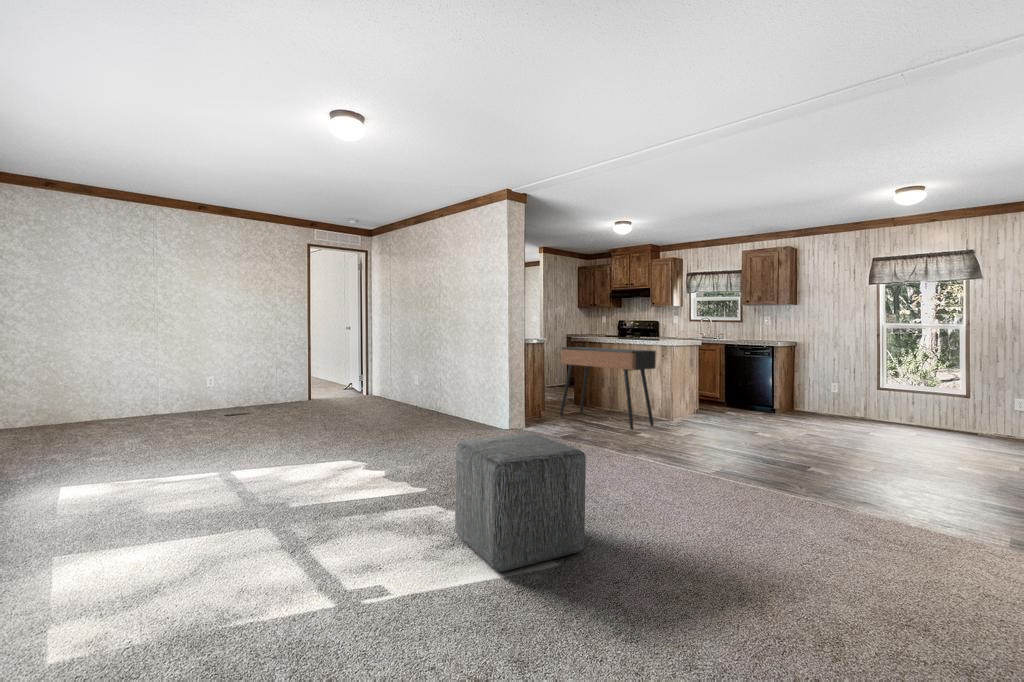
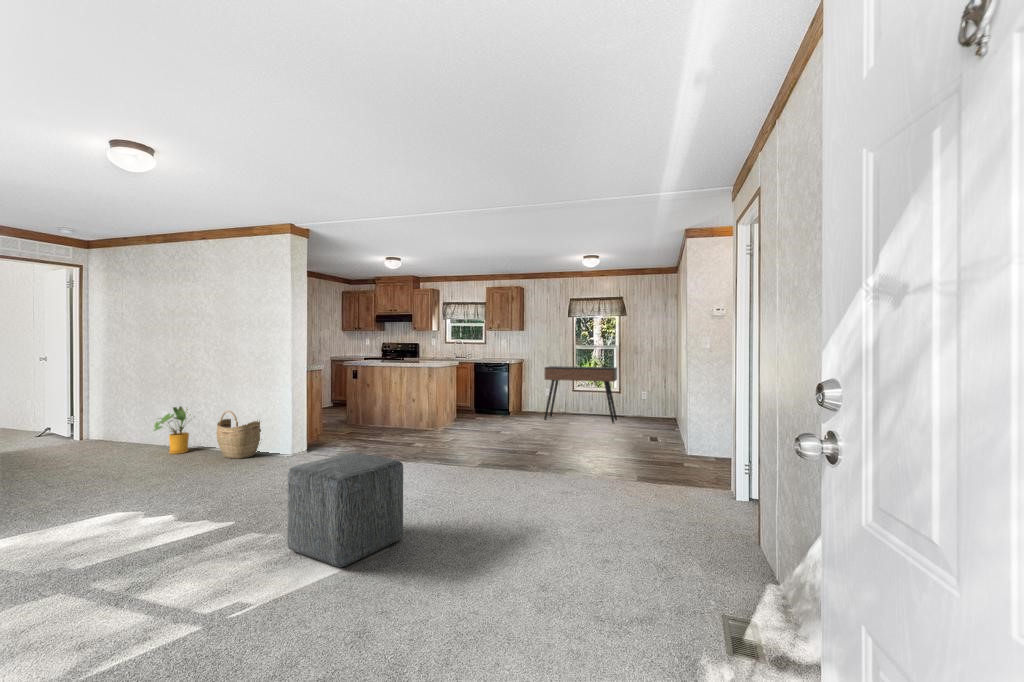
console table: present [560,347,656,430] -> present [544,366,617,423]
house plant: none [399,373,445,417] -> present [153,406,191,454]
woven basket: none [445,379,483,428] -> present [216,411,262,459]

